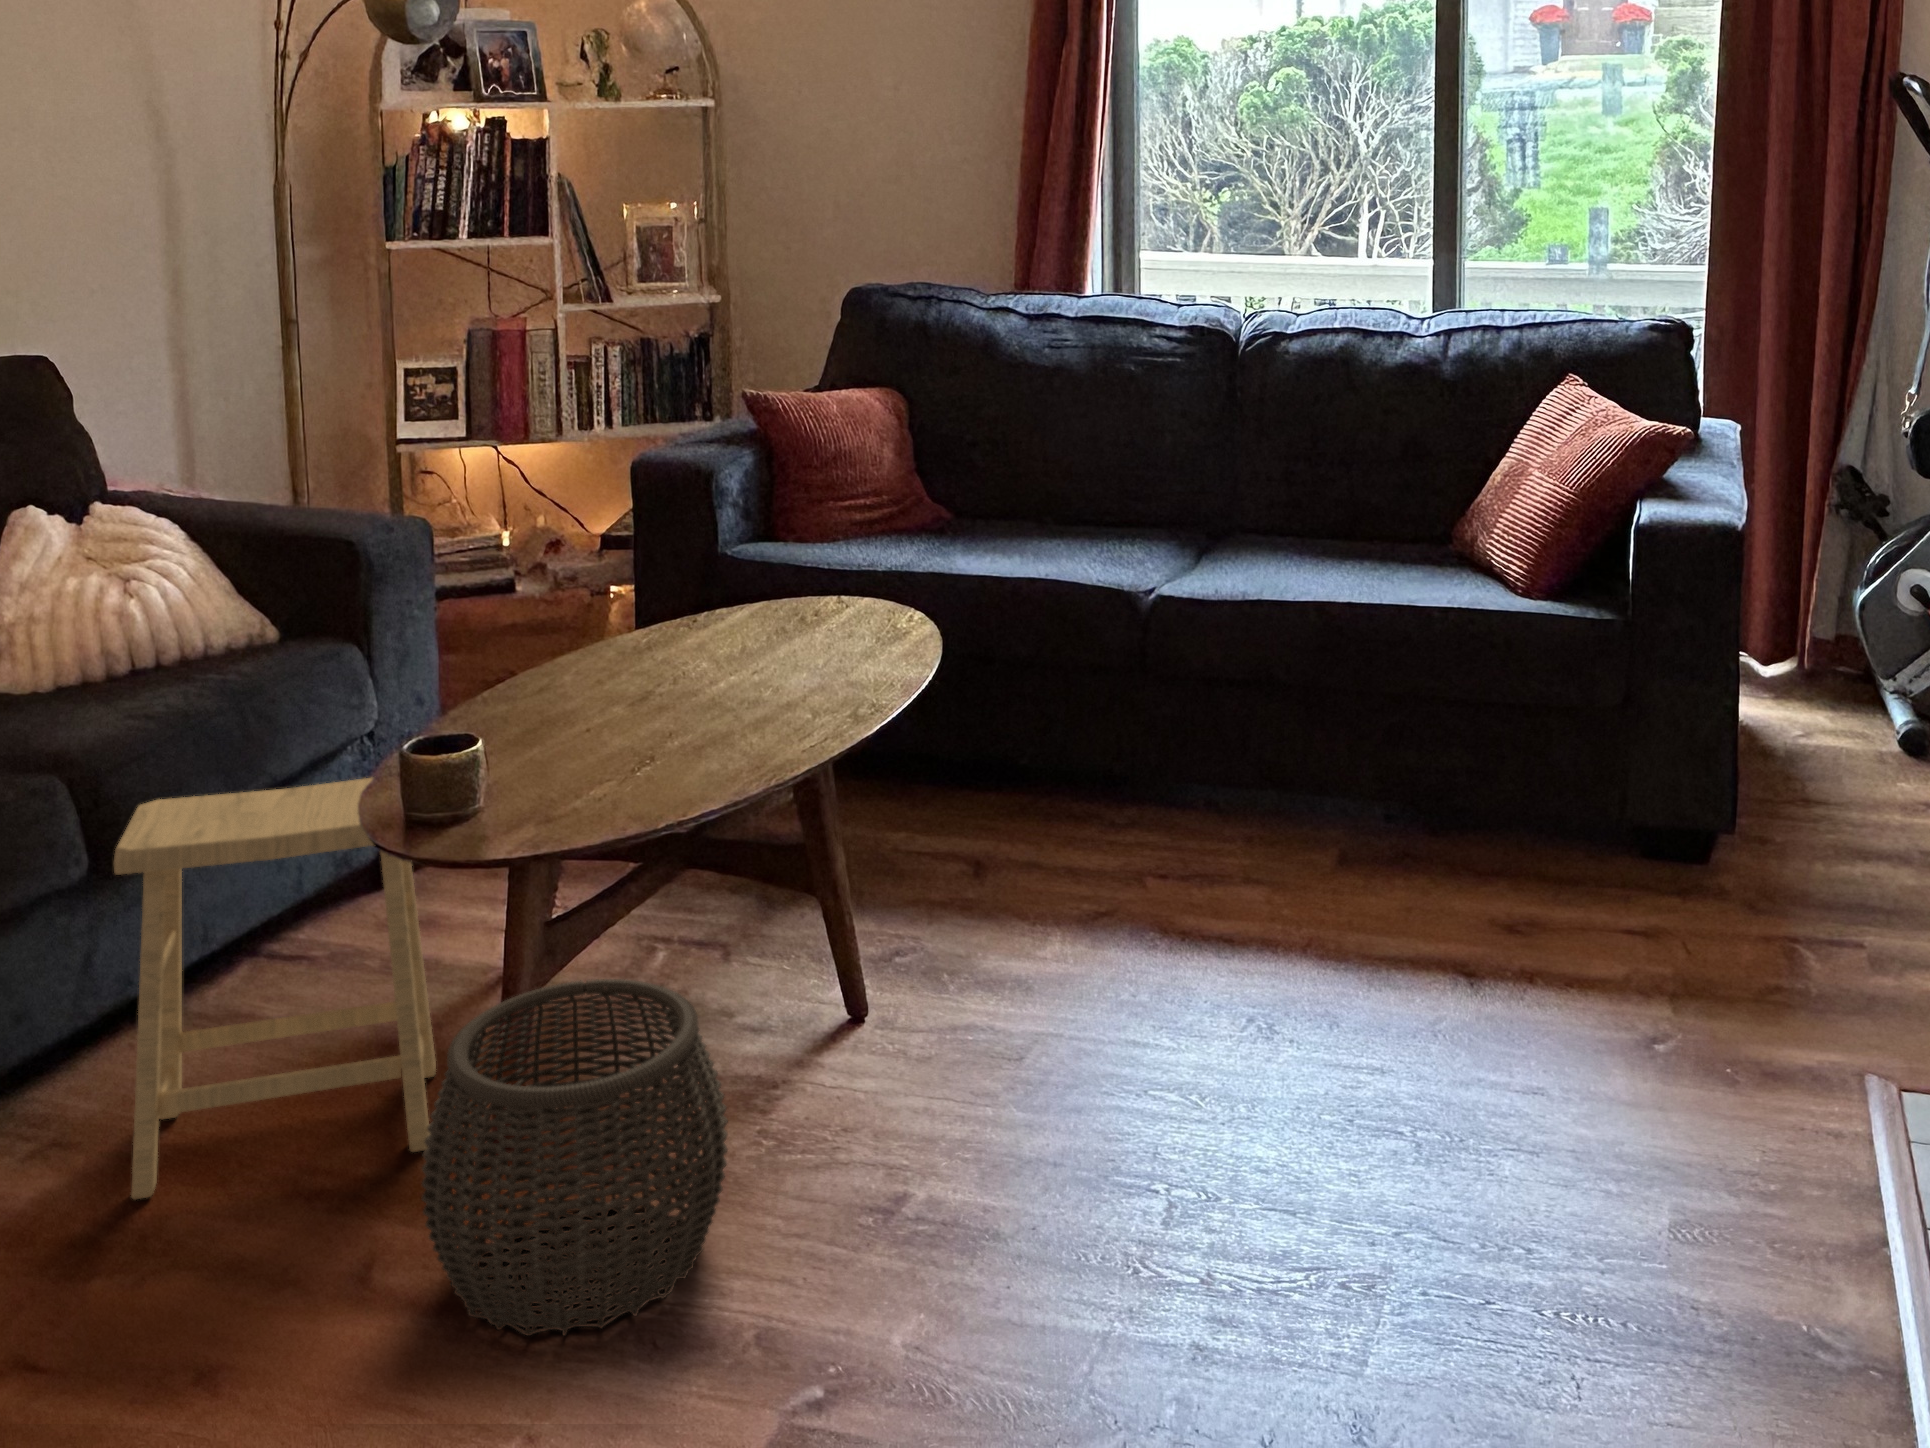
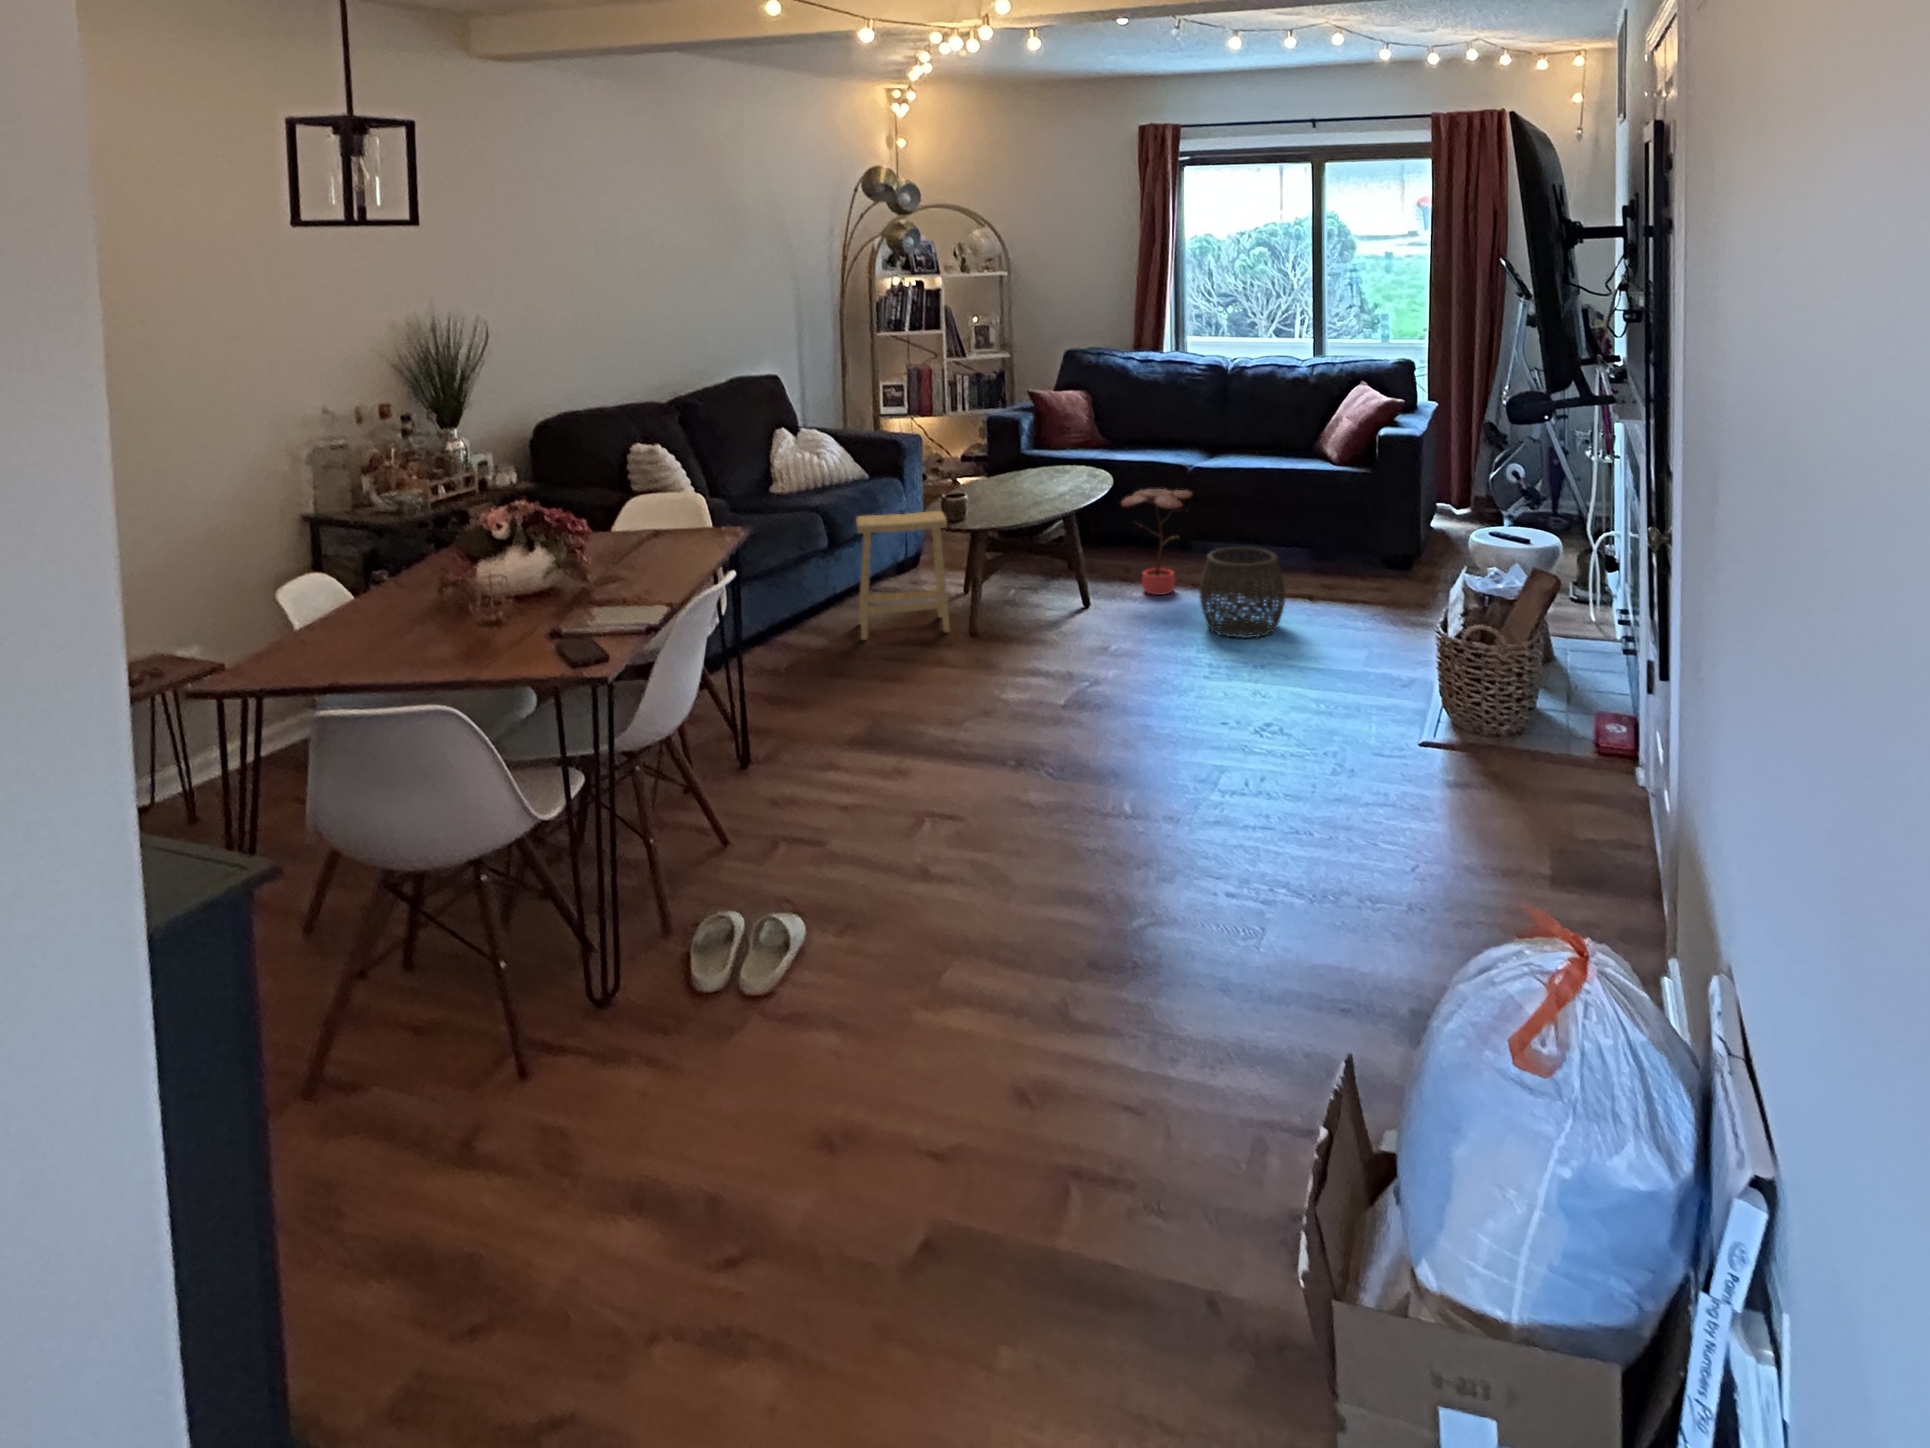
potted plant: none [960,672,1157,965] -> present [1121,489,1192,595]
woven basket: present [422,979,728,1336] -> present [1199,547,1285,638]

